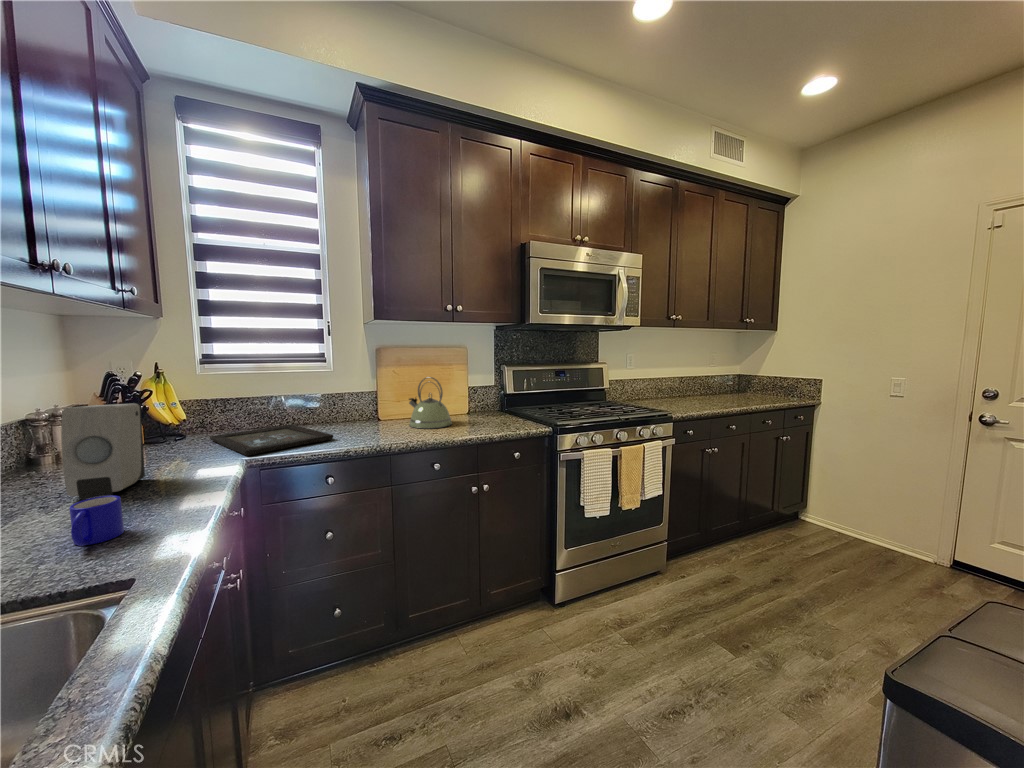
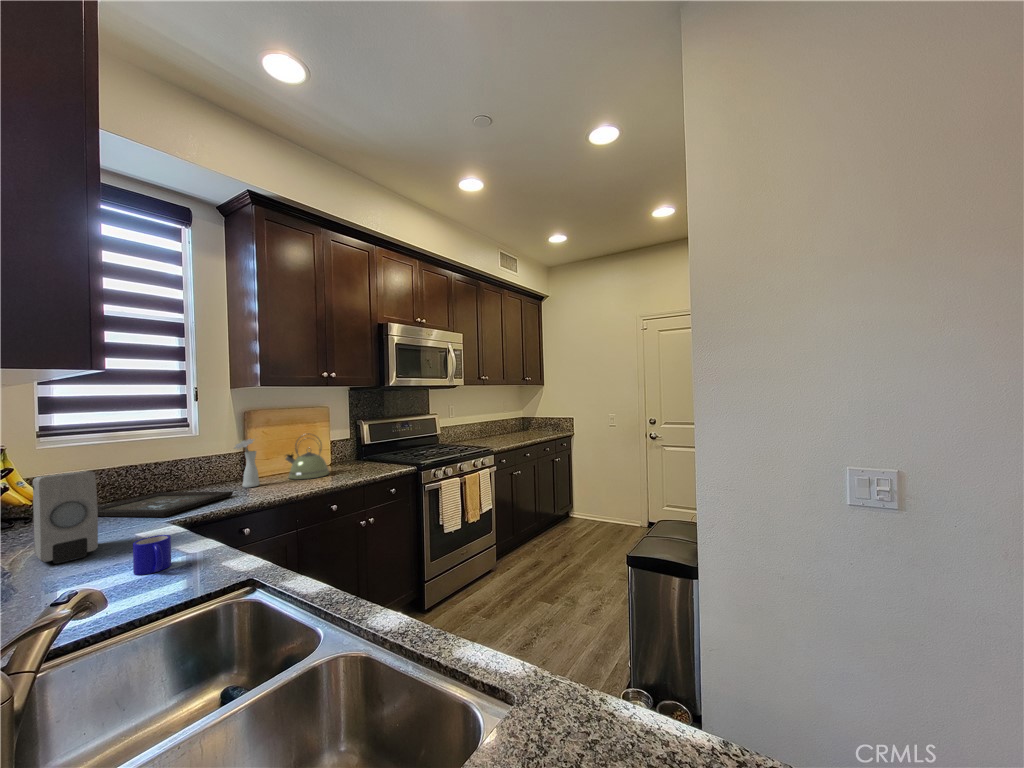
vase: none [349,378,375,431] -> present [234,439,260,488]

